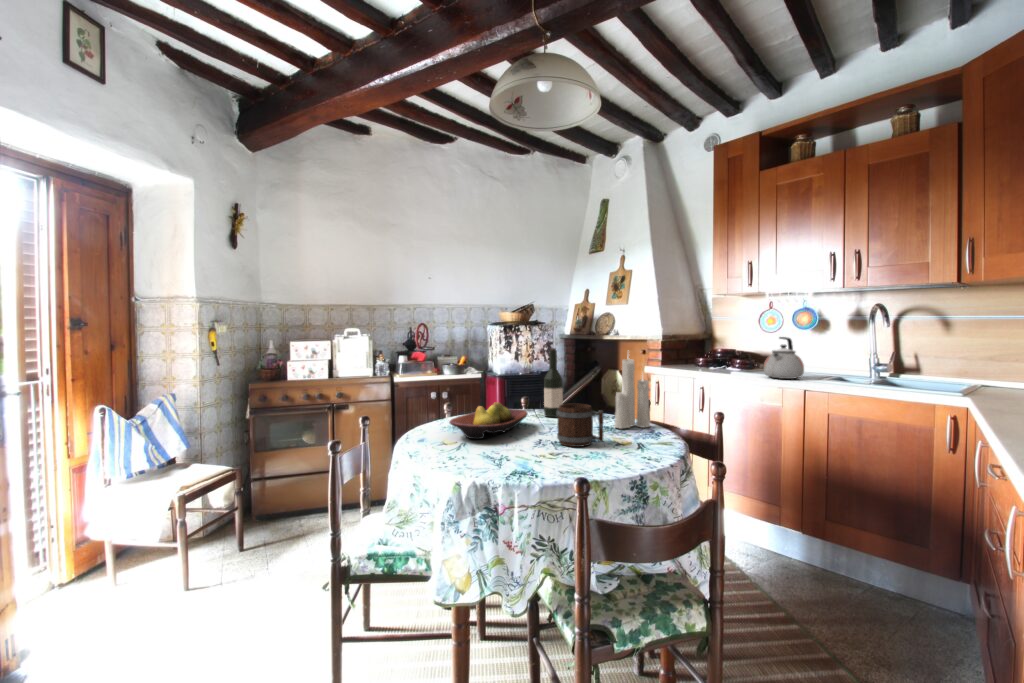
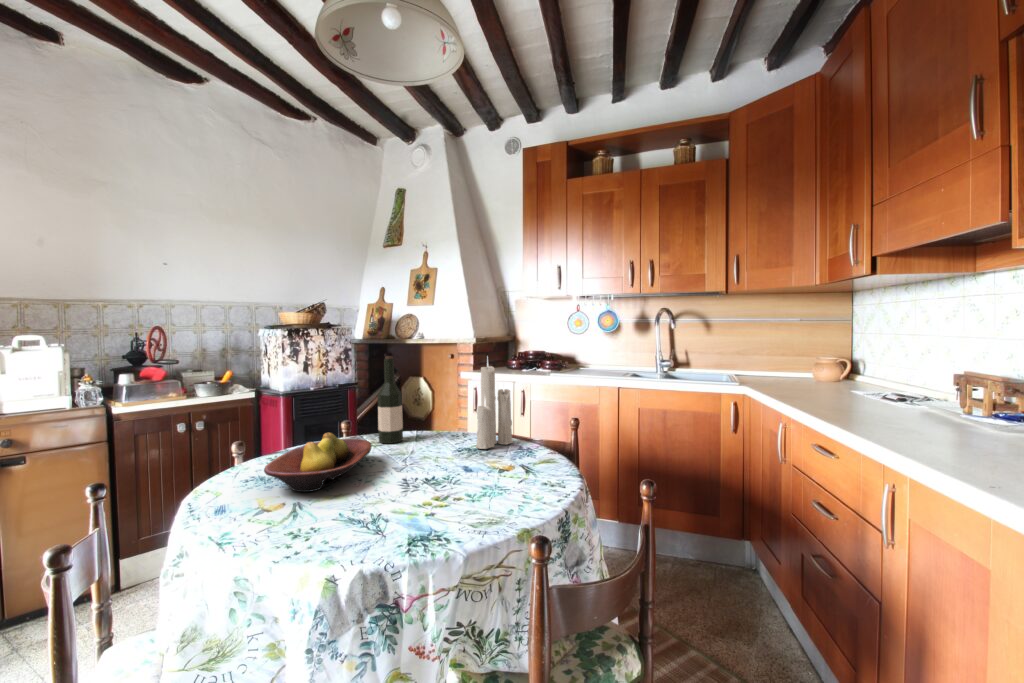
kettle: present [764,337,804,379] -> none [579,338,614,379]
mug: present [557,404,603,447] -> none [426,425,486,482]

